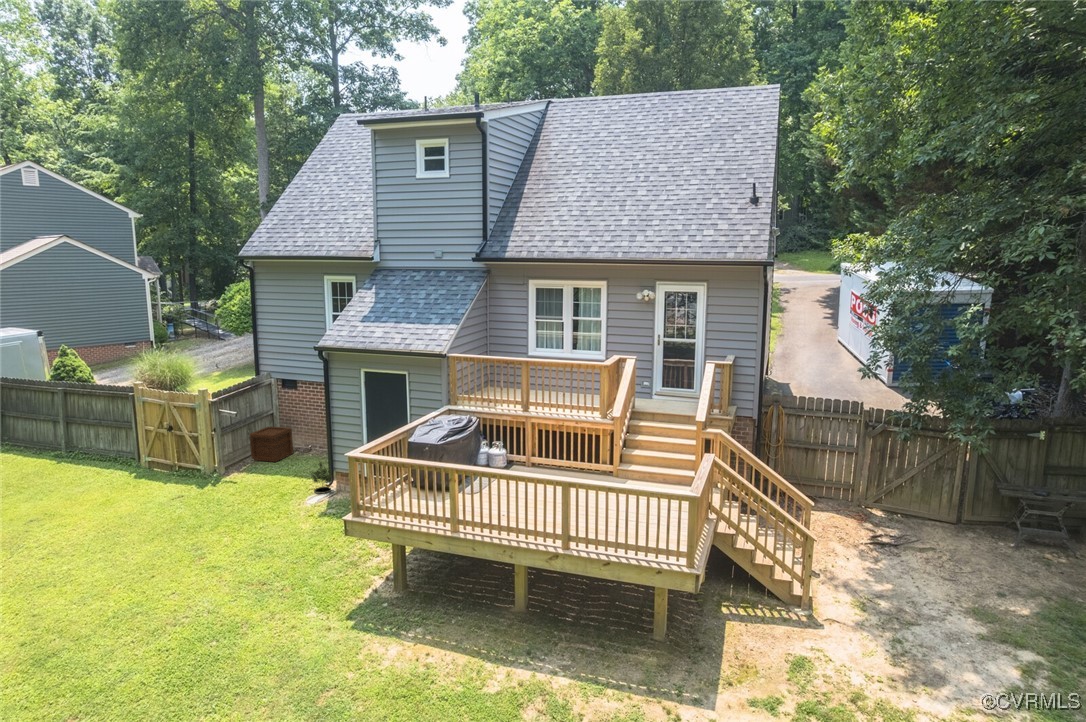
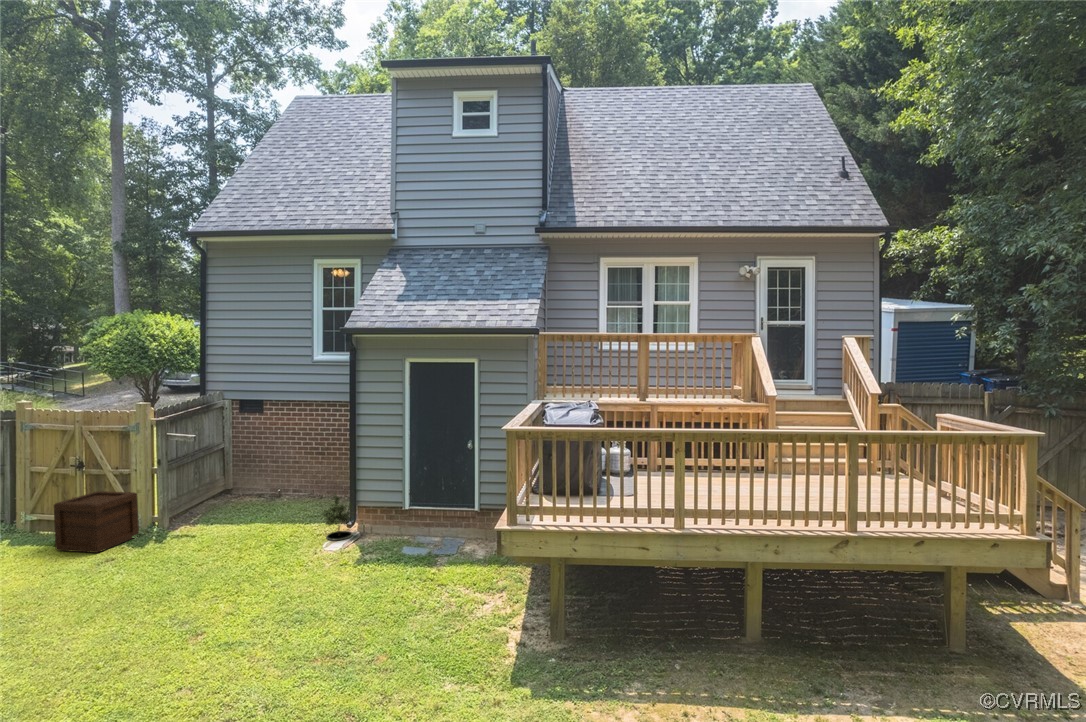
wooden crate: present [249,427,293,462] -> present [54,491,139,553]

